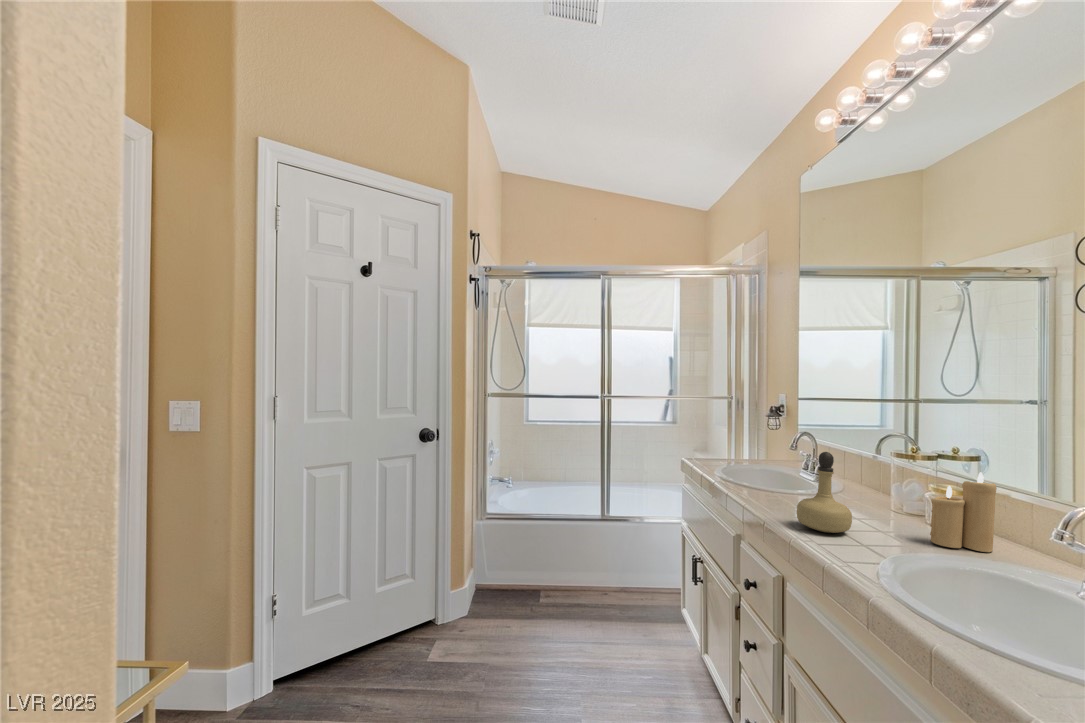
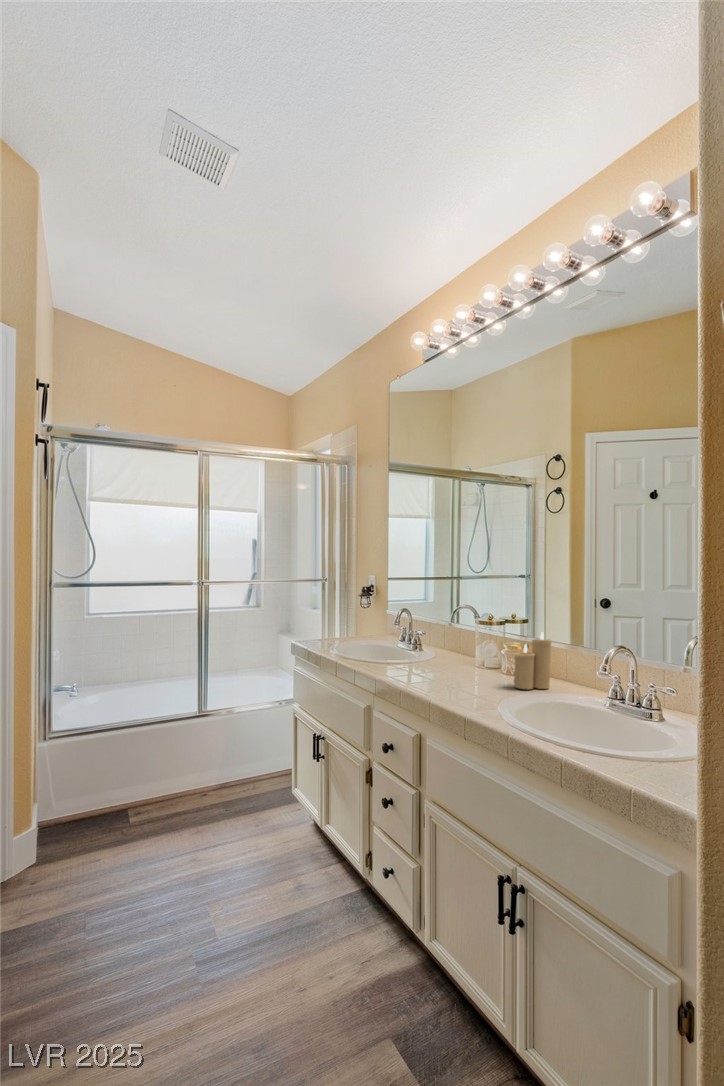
perfume bottle: present [796,452,852,533] -> none [427,626,467,692]

